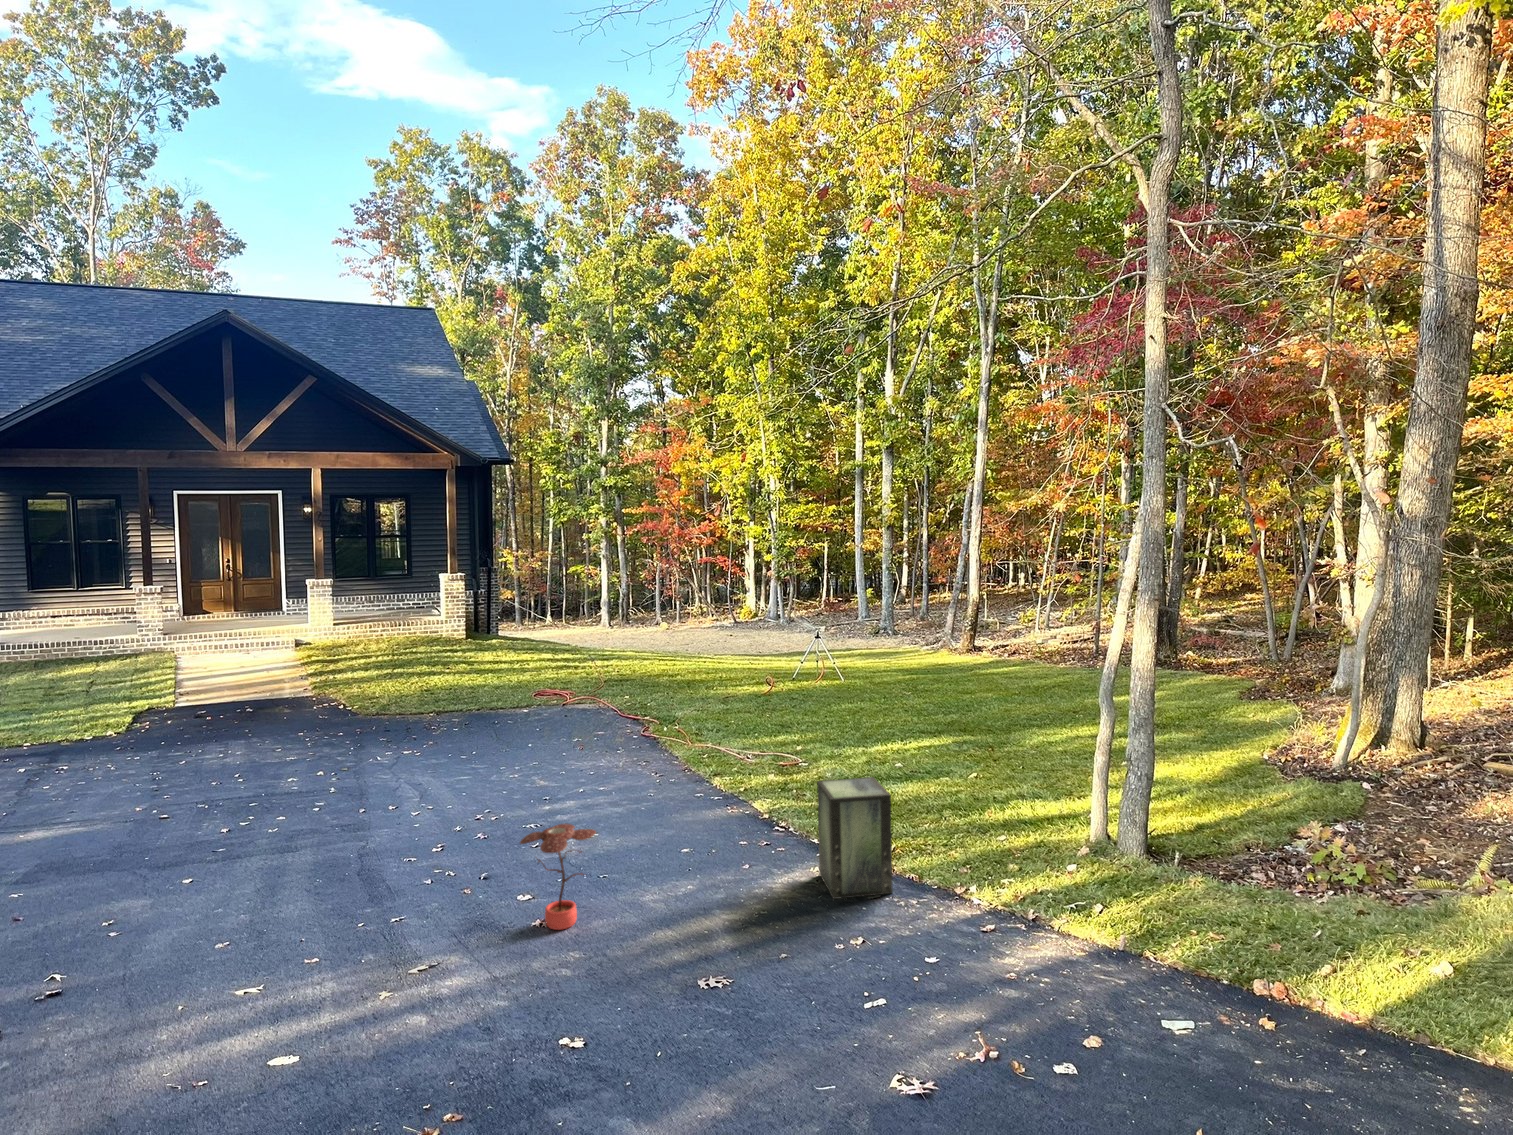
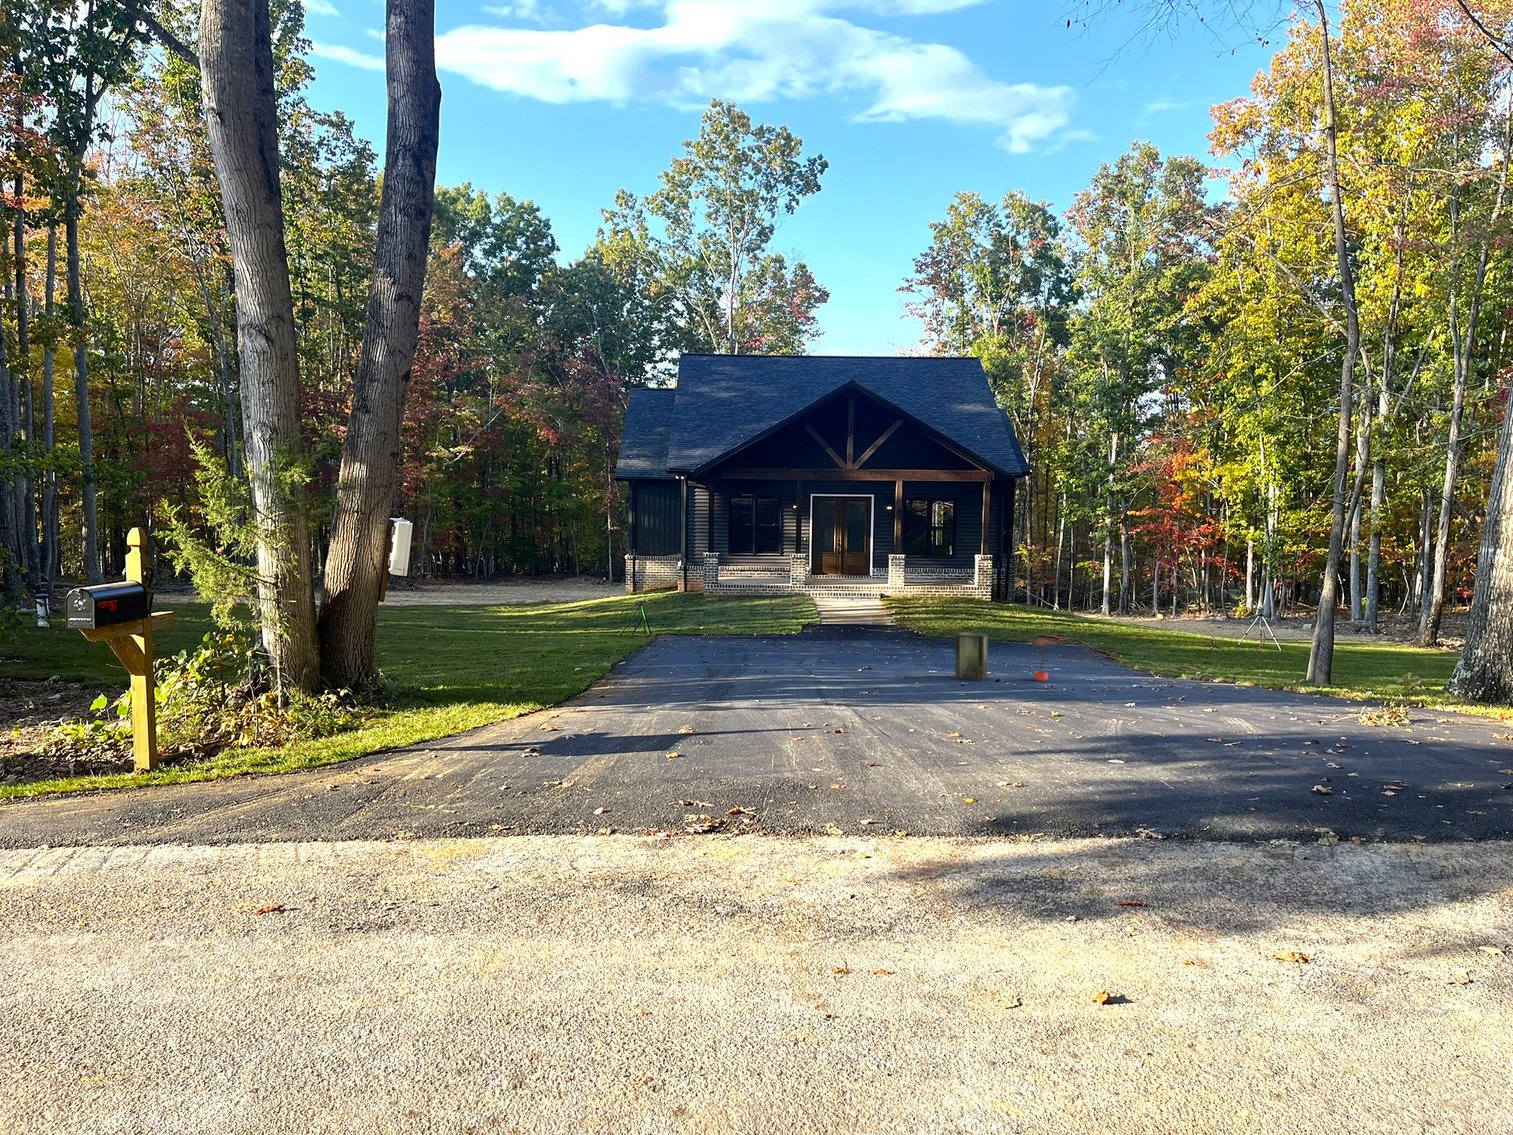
storage box: present [817,777,893,899] -> present [955,632,988,681]

